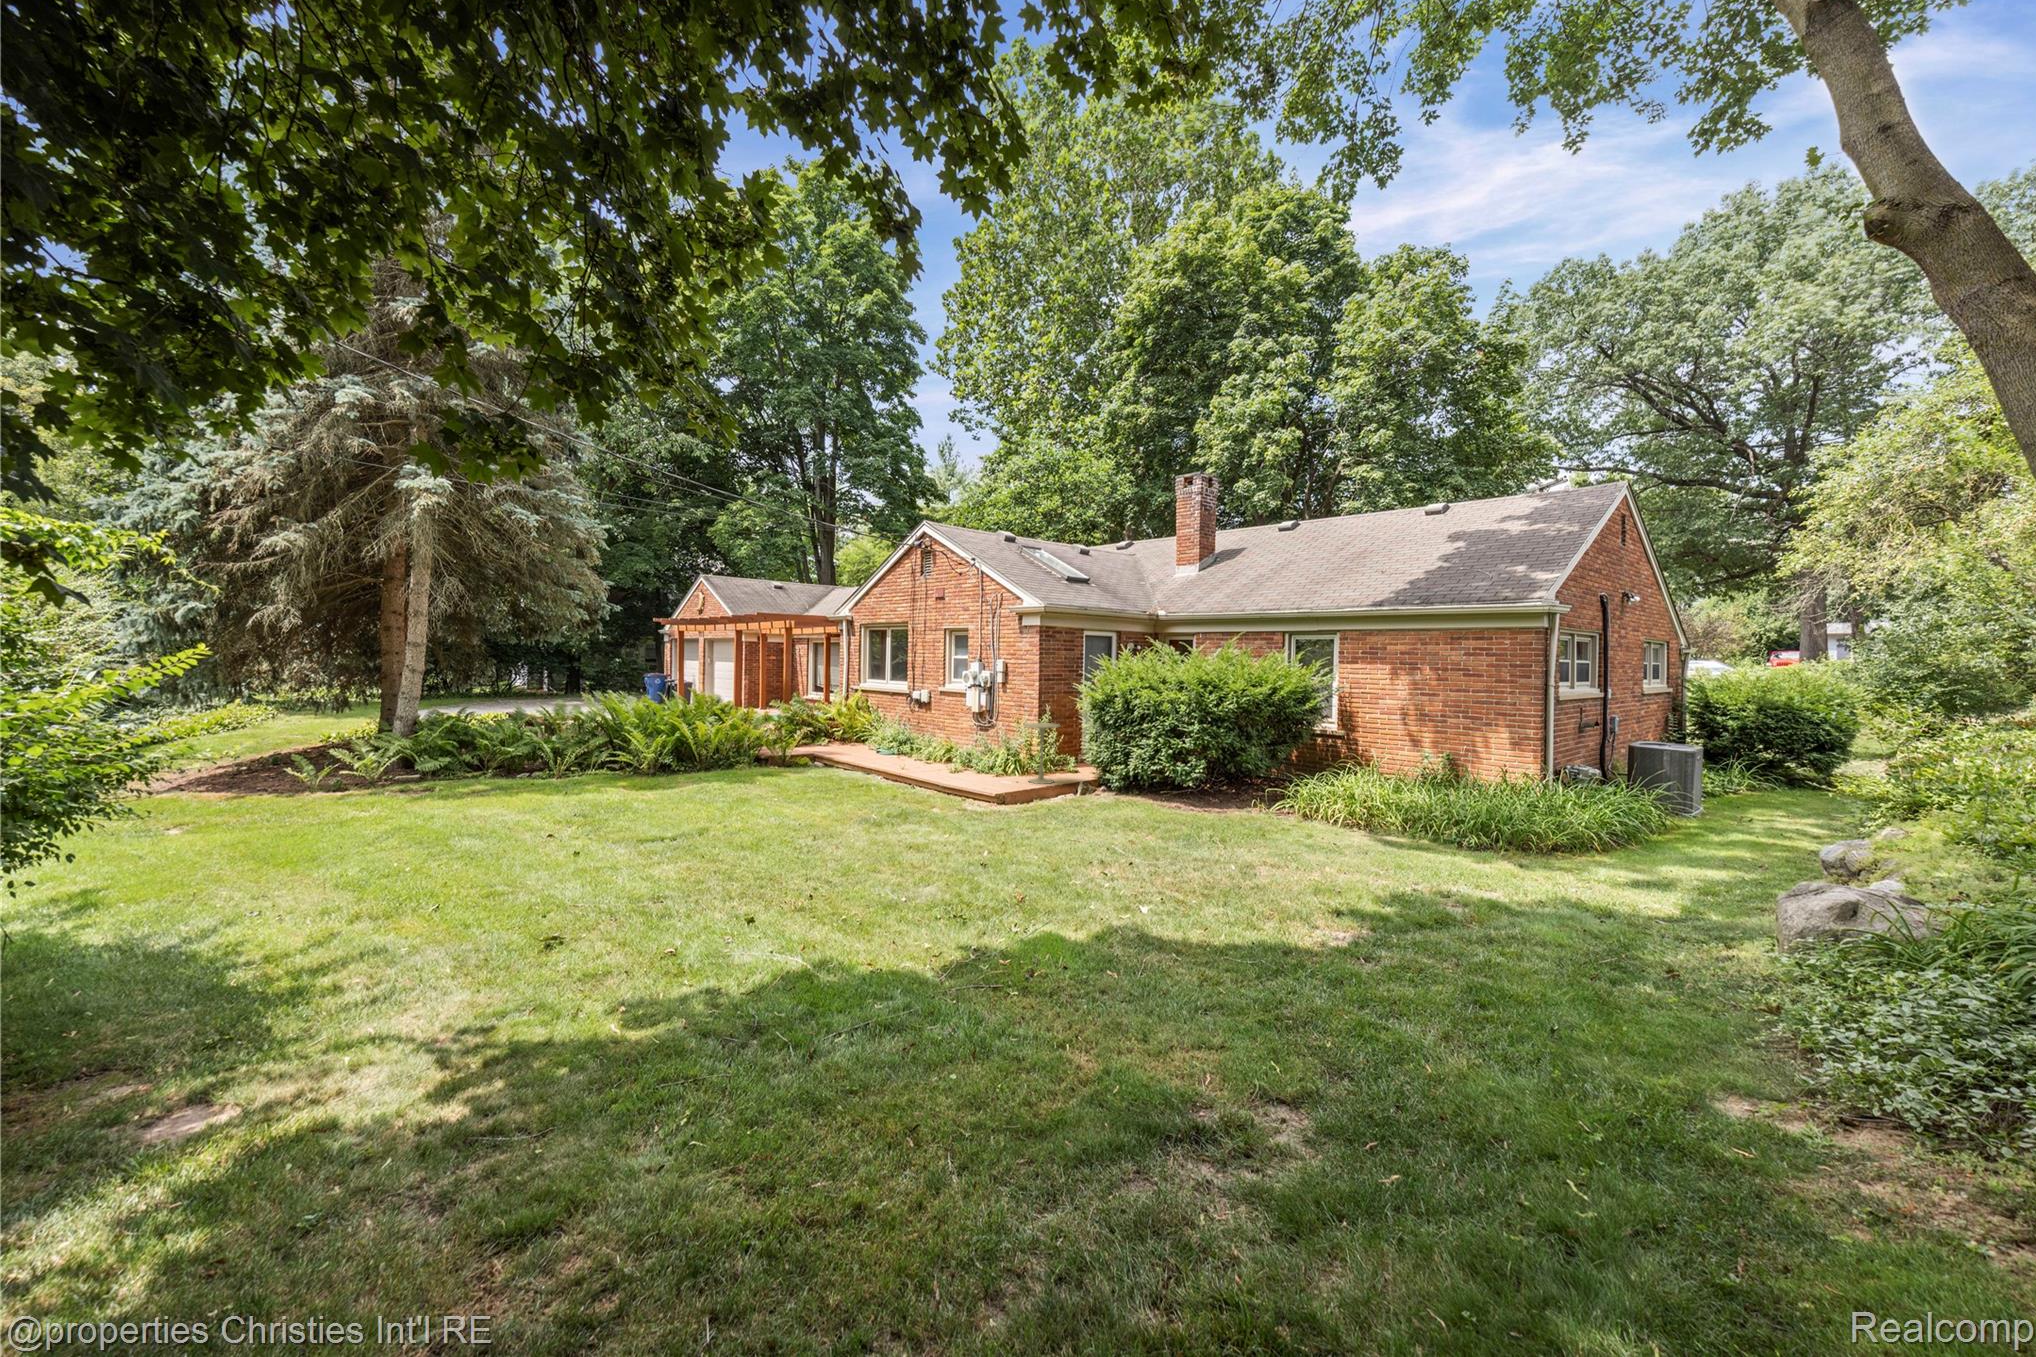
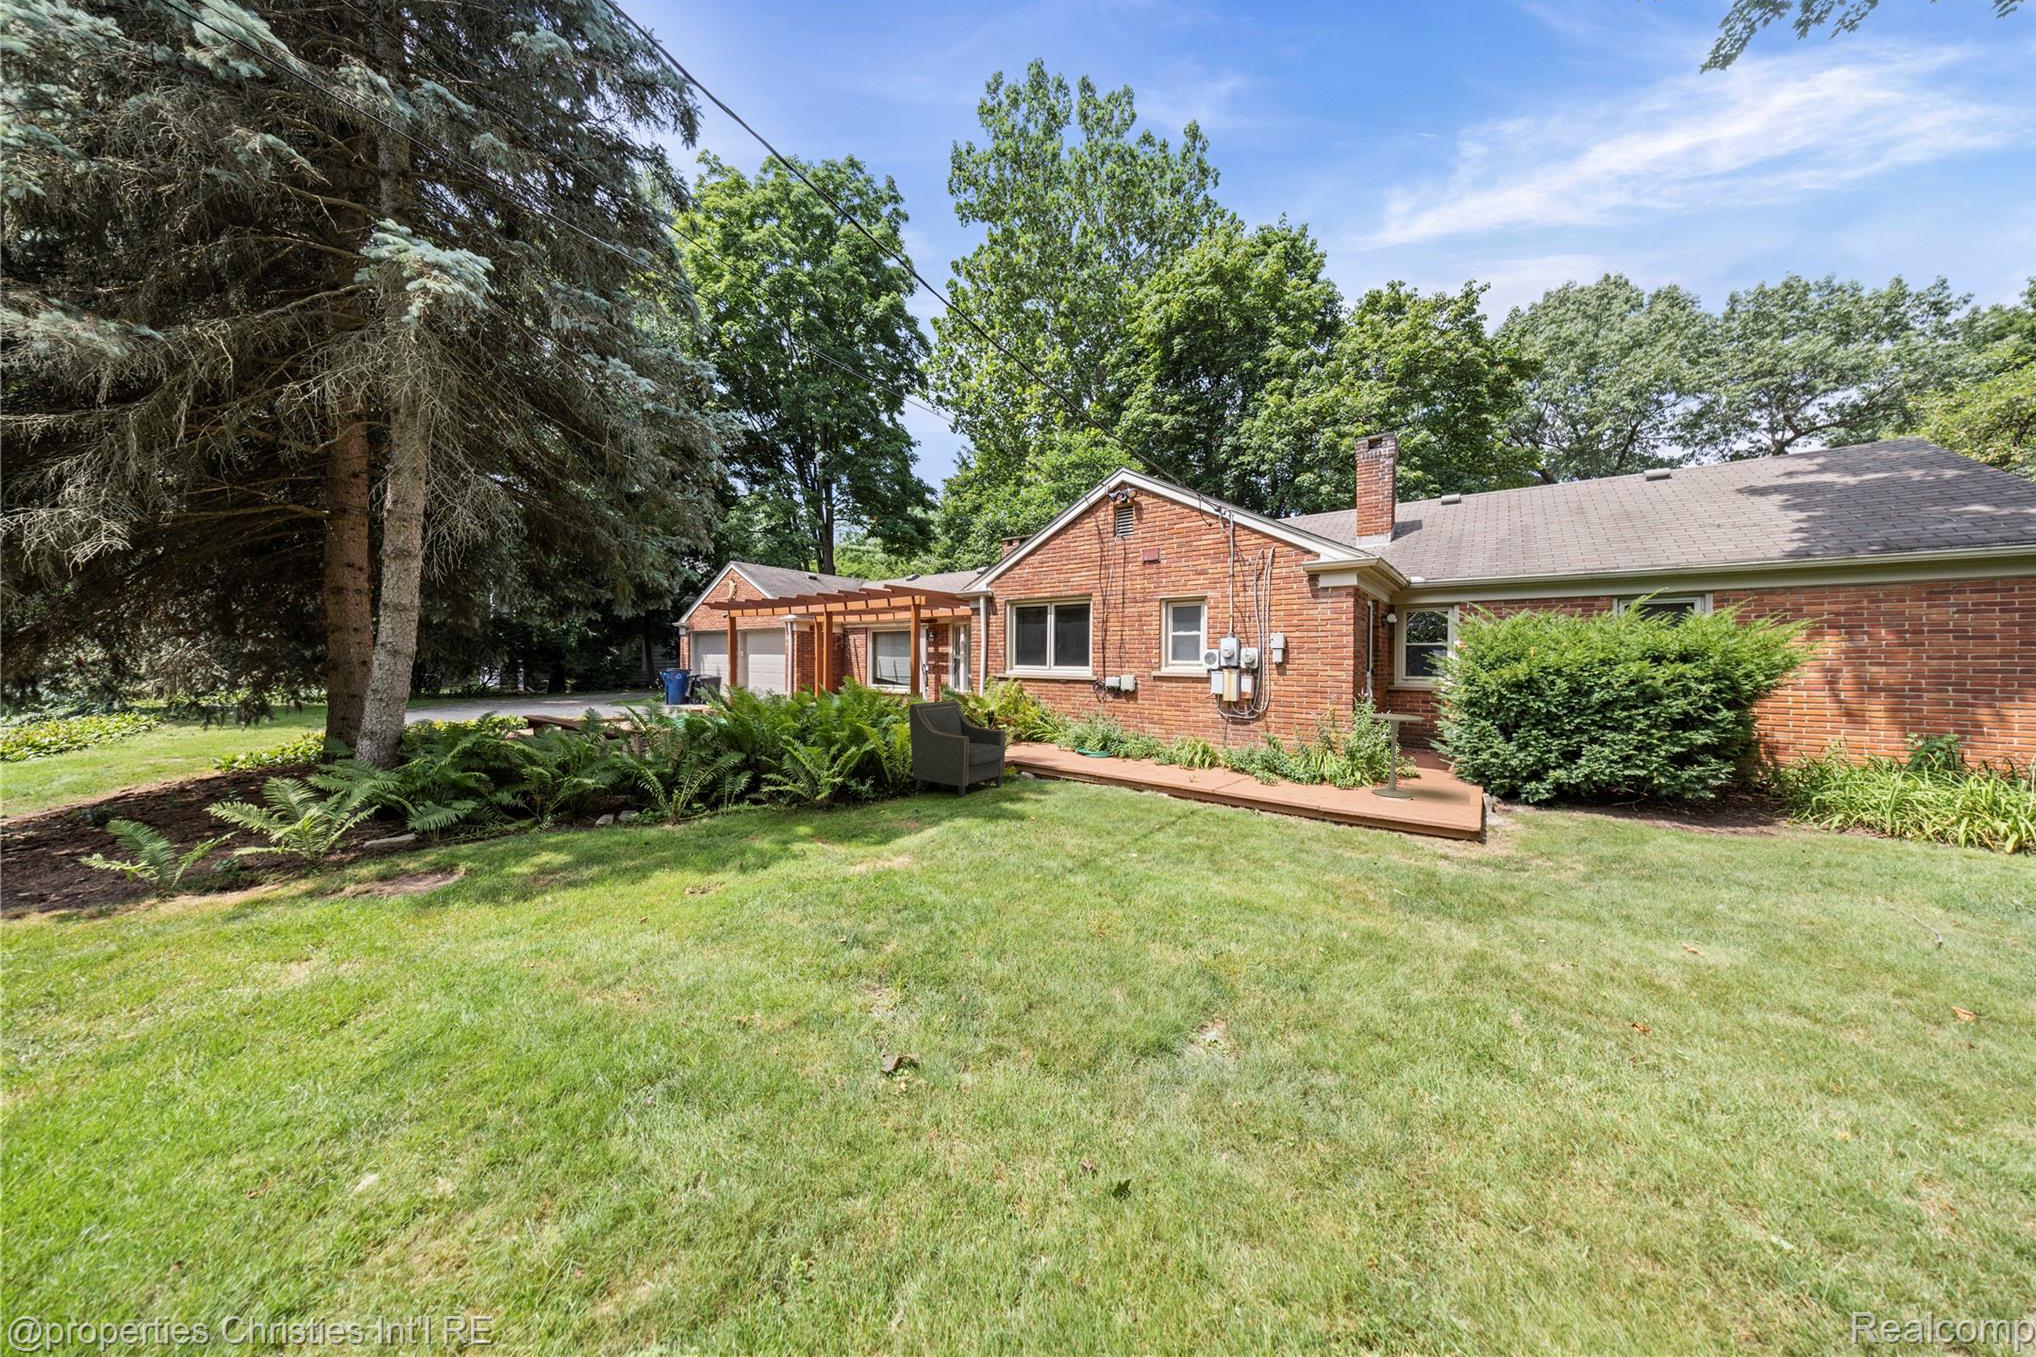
chair: none [714,707,779,772] -> present [909,700,1005,798]

